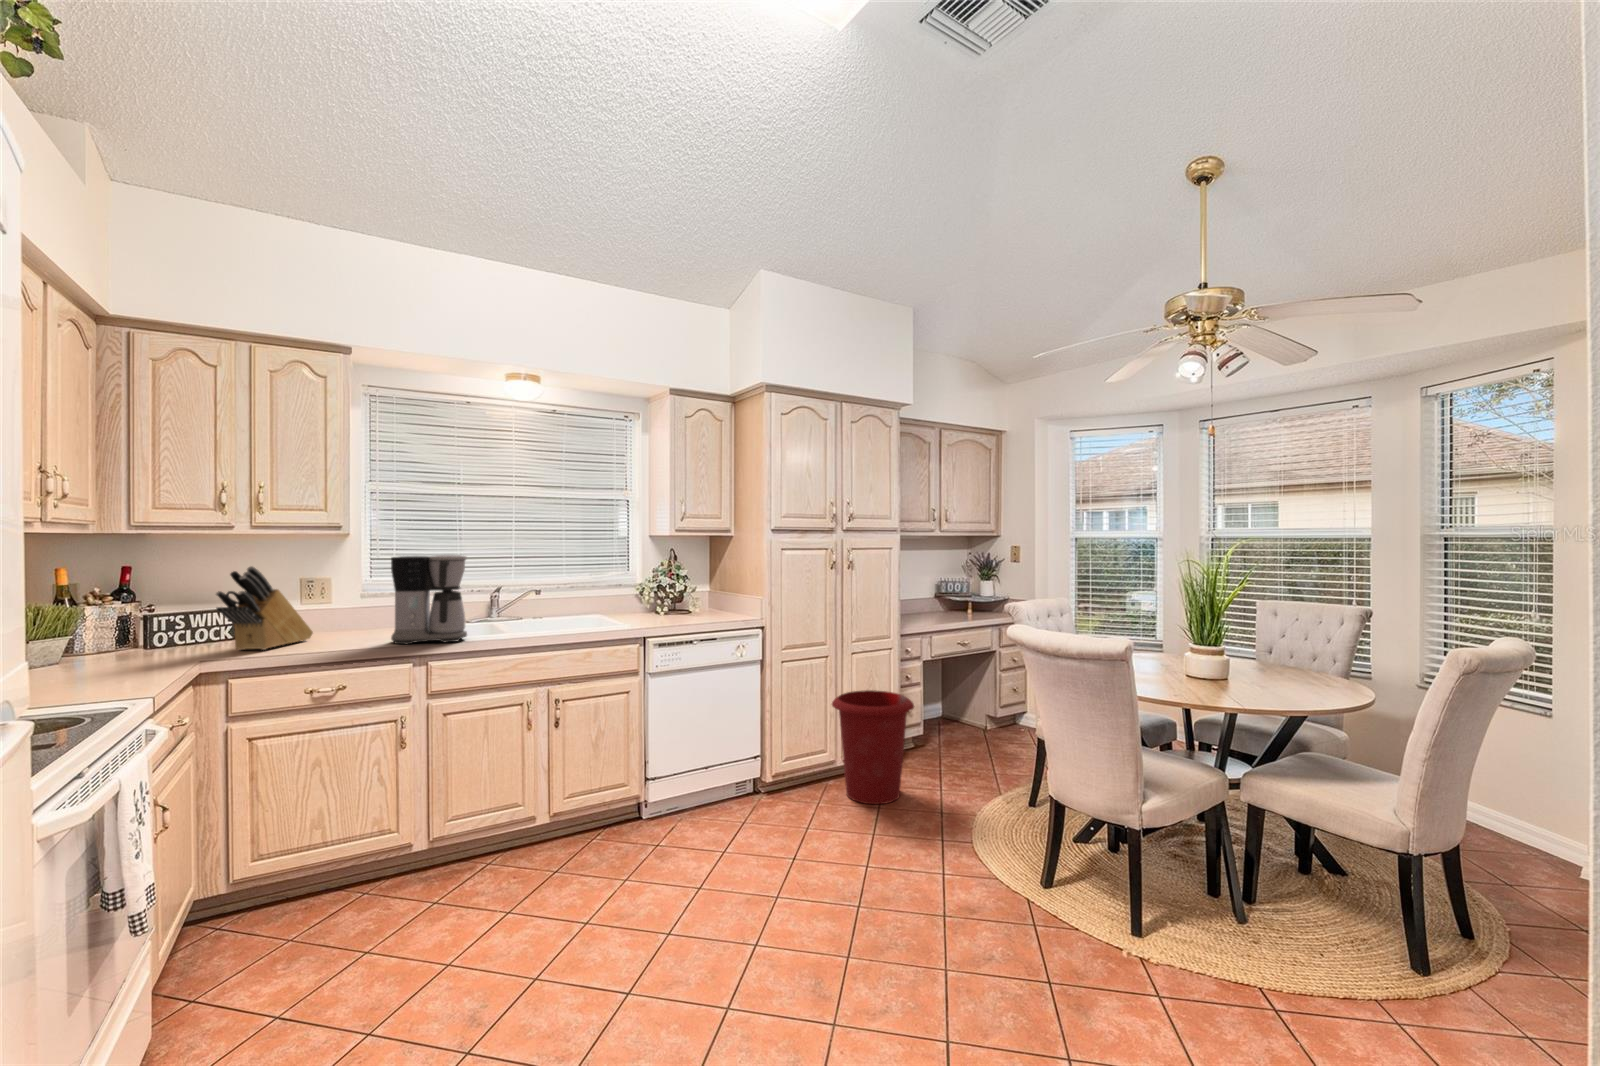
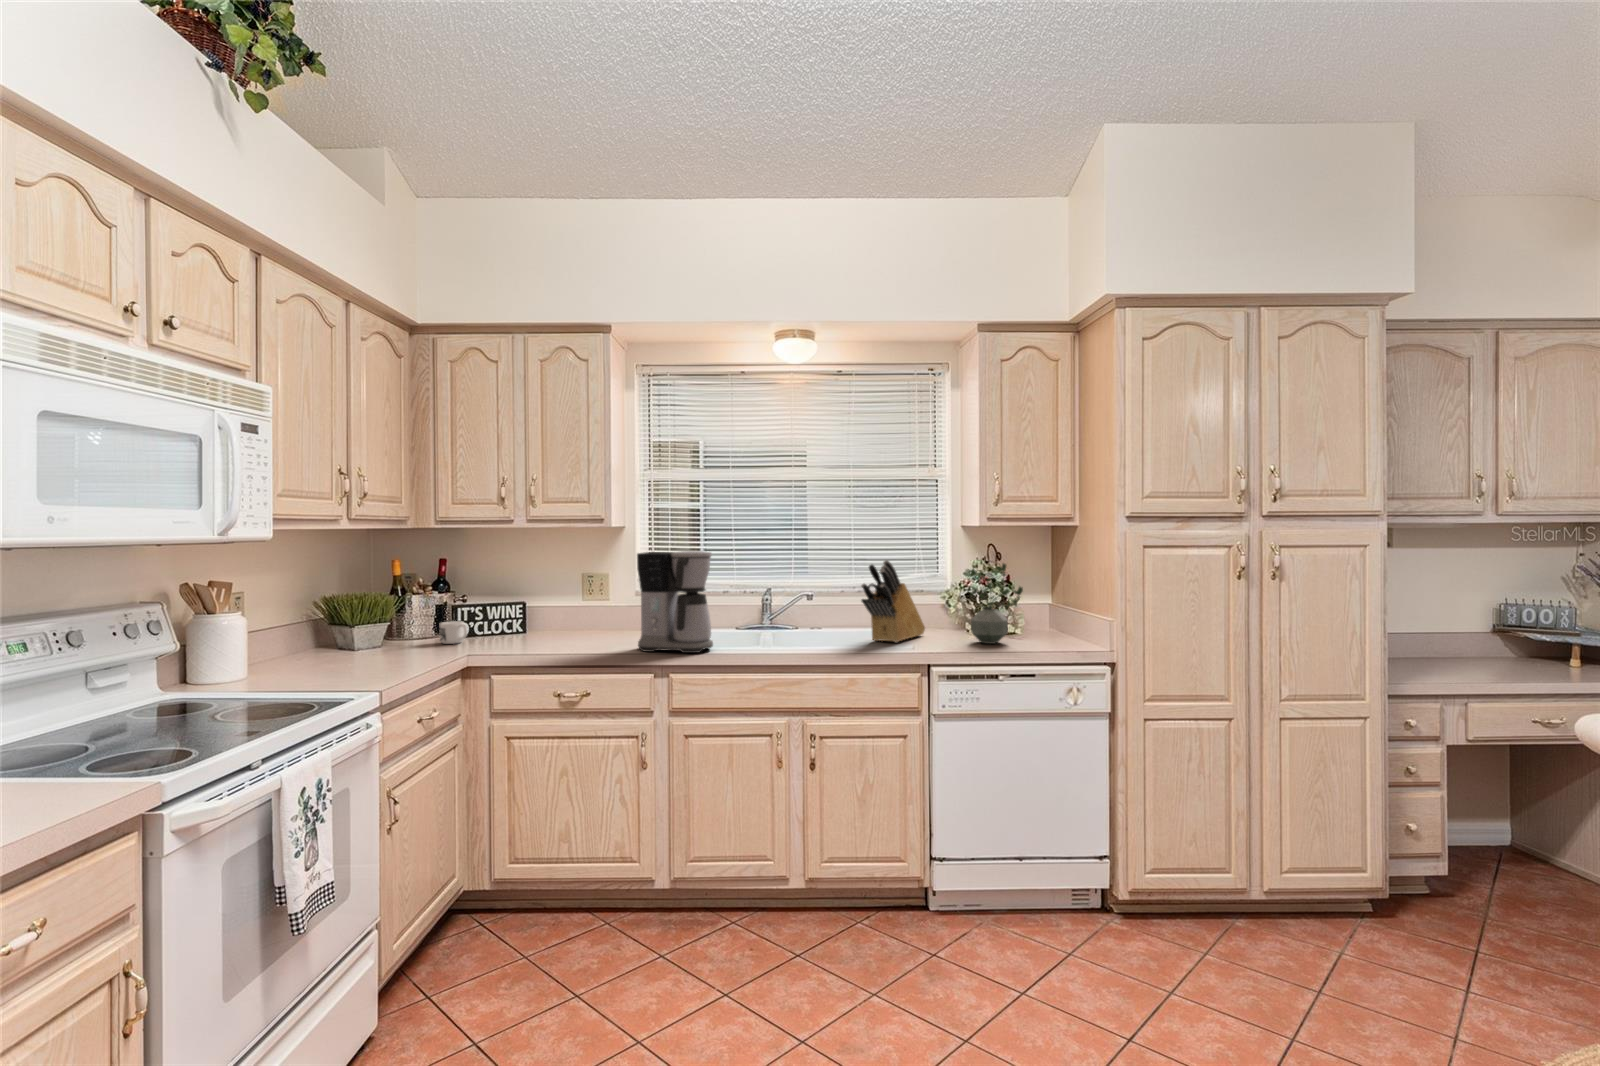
potted plant: none [663,562,701,620] -> present [969,564,1023,644]
knife block: present [216,566,313,650] -> present [861,560,925,642]
mug: none [138,630,179,654] -> present [439,621,467,644]
waste bin: present [832,690,914,804] -> none [1232,781,1397,986]

